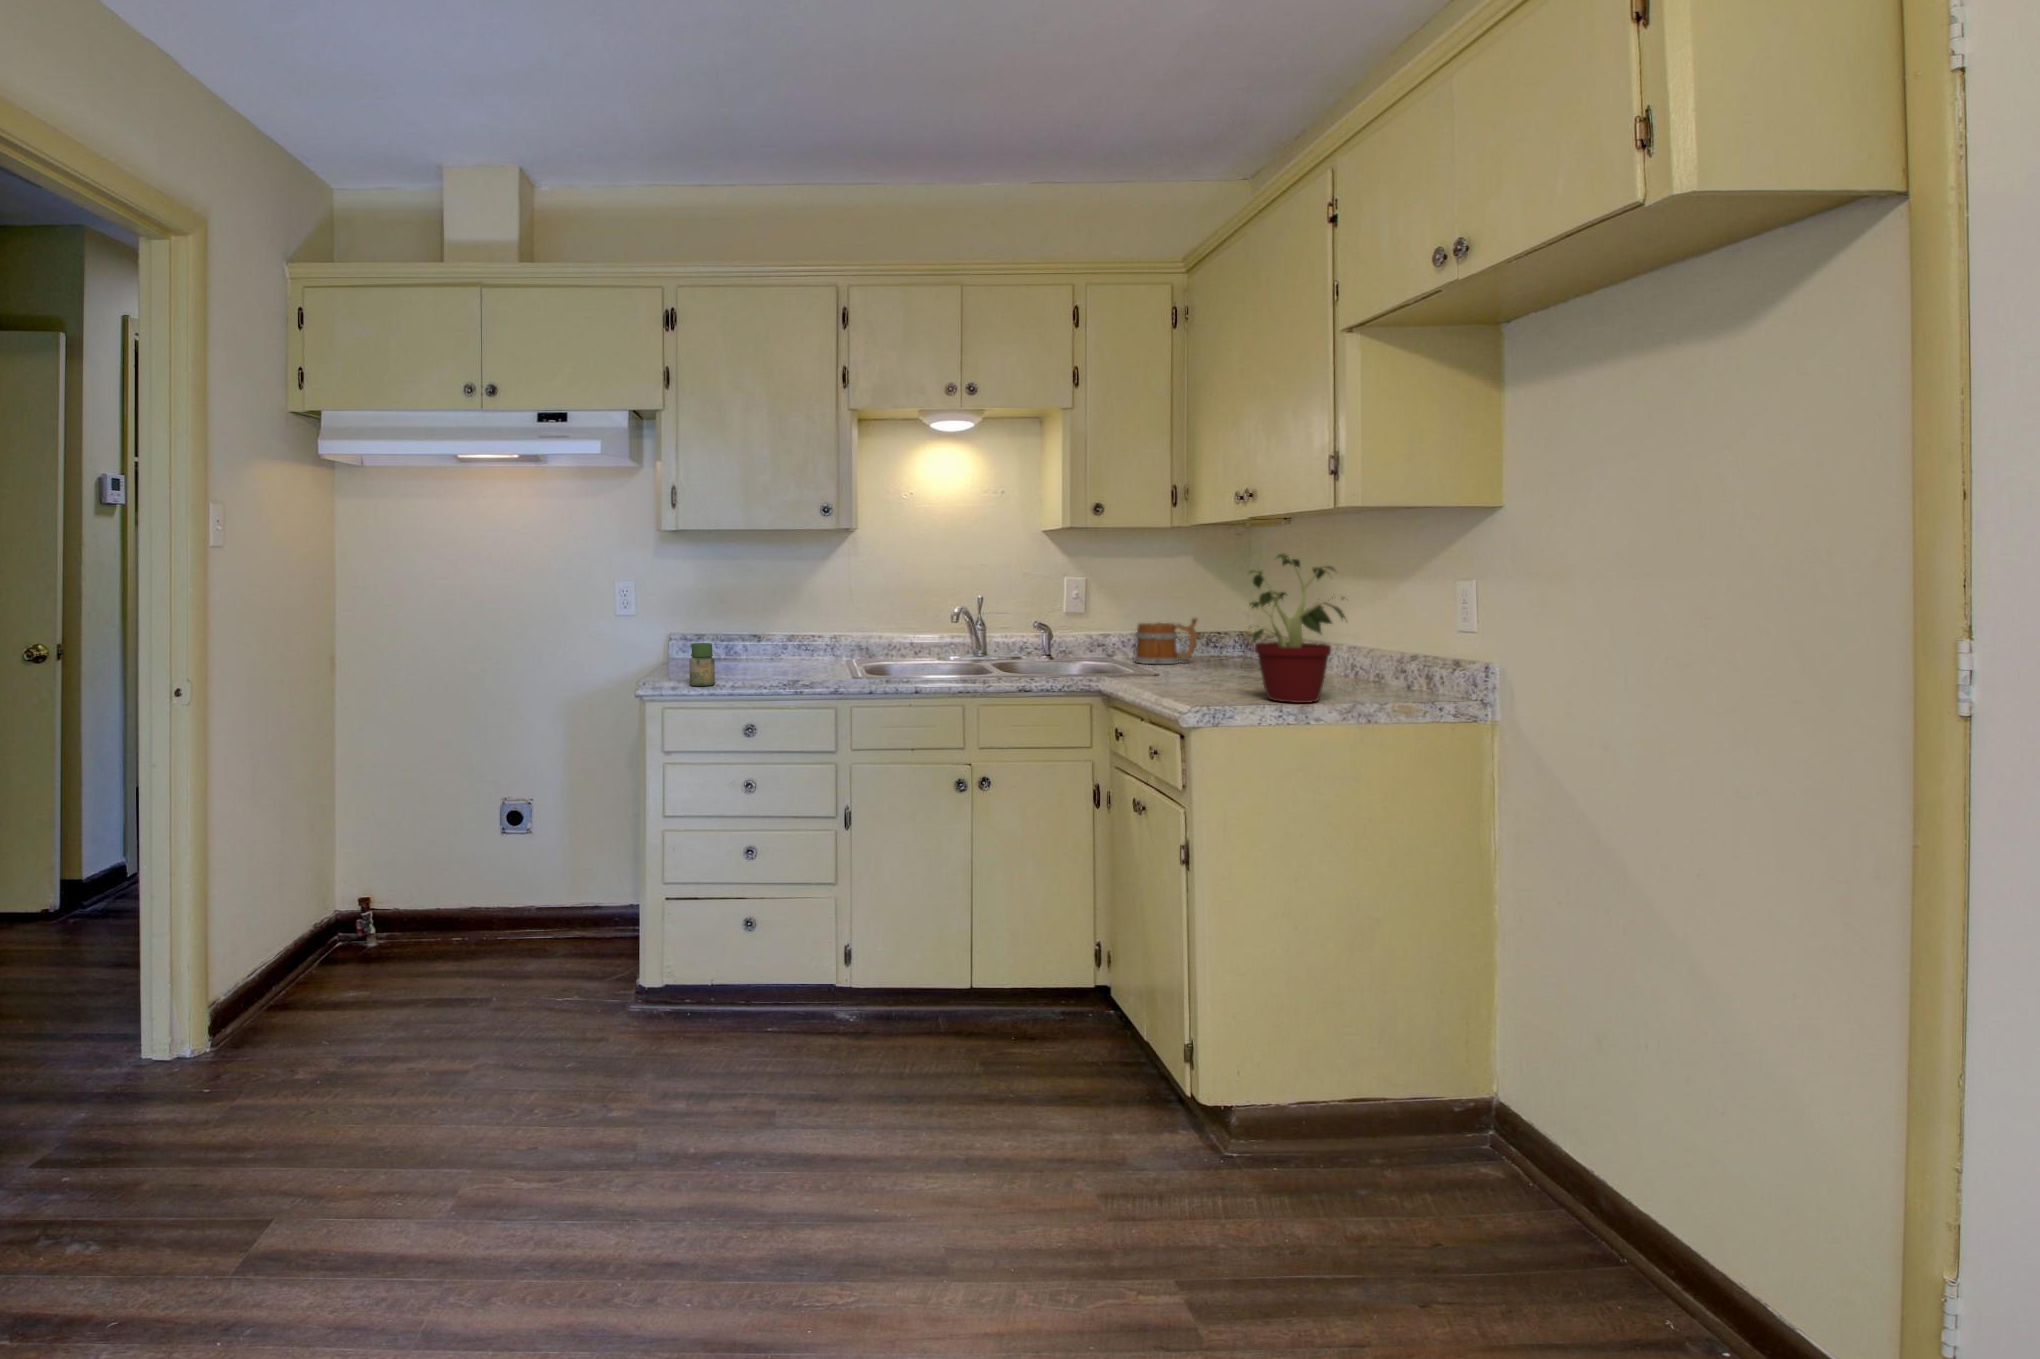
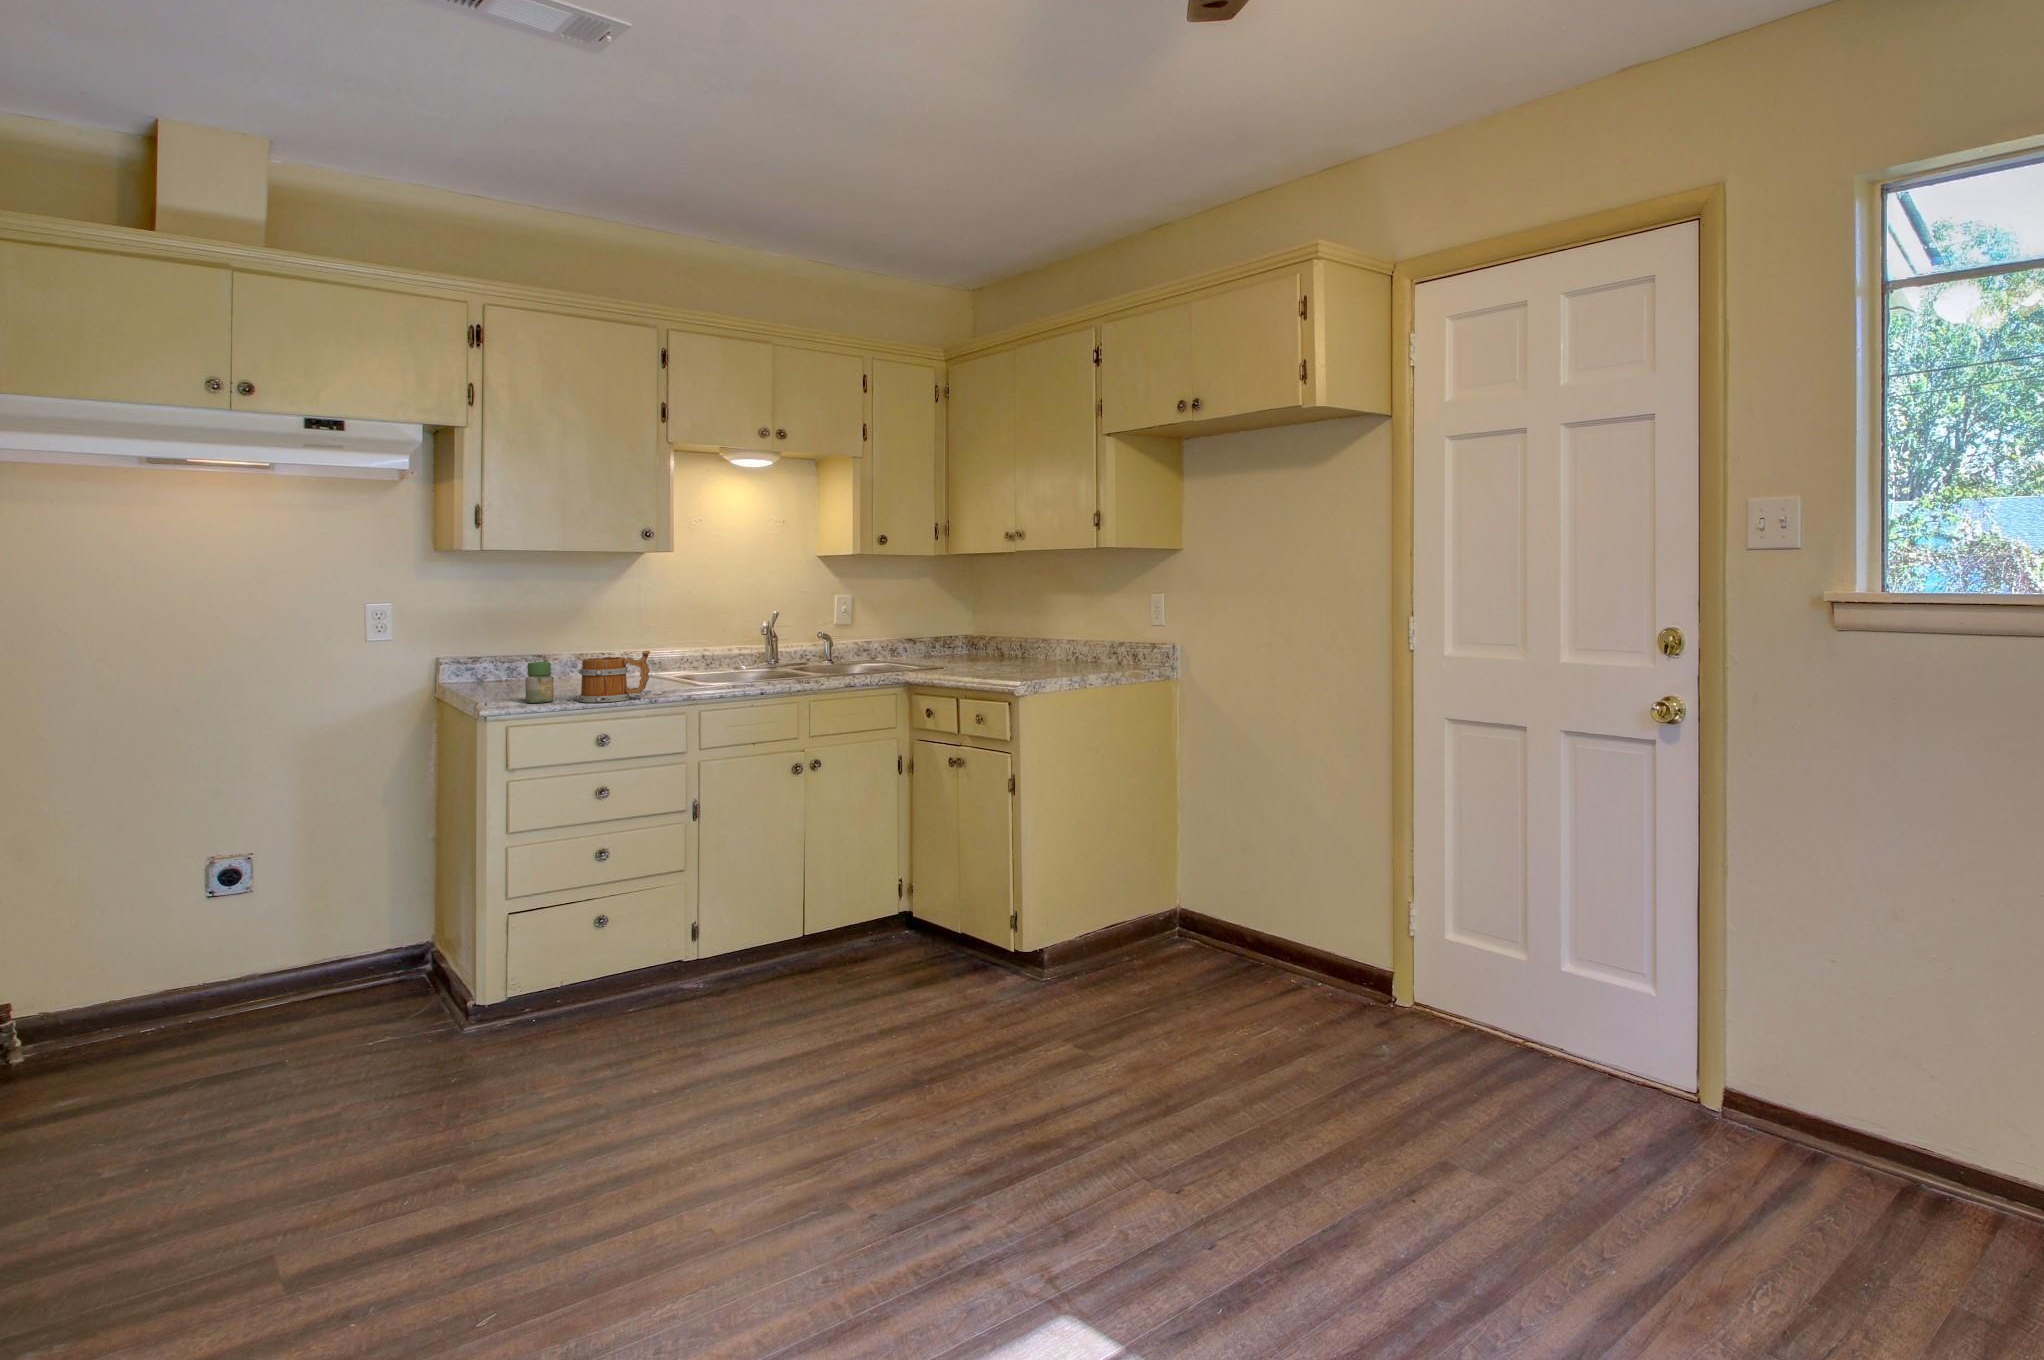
potted plant: present [1249,554,1348,703] -> none [1008,581,1071,680]
mug: present [1133,618,1197,664] -> present [577,651,650,702]

